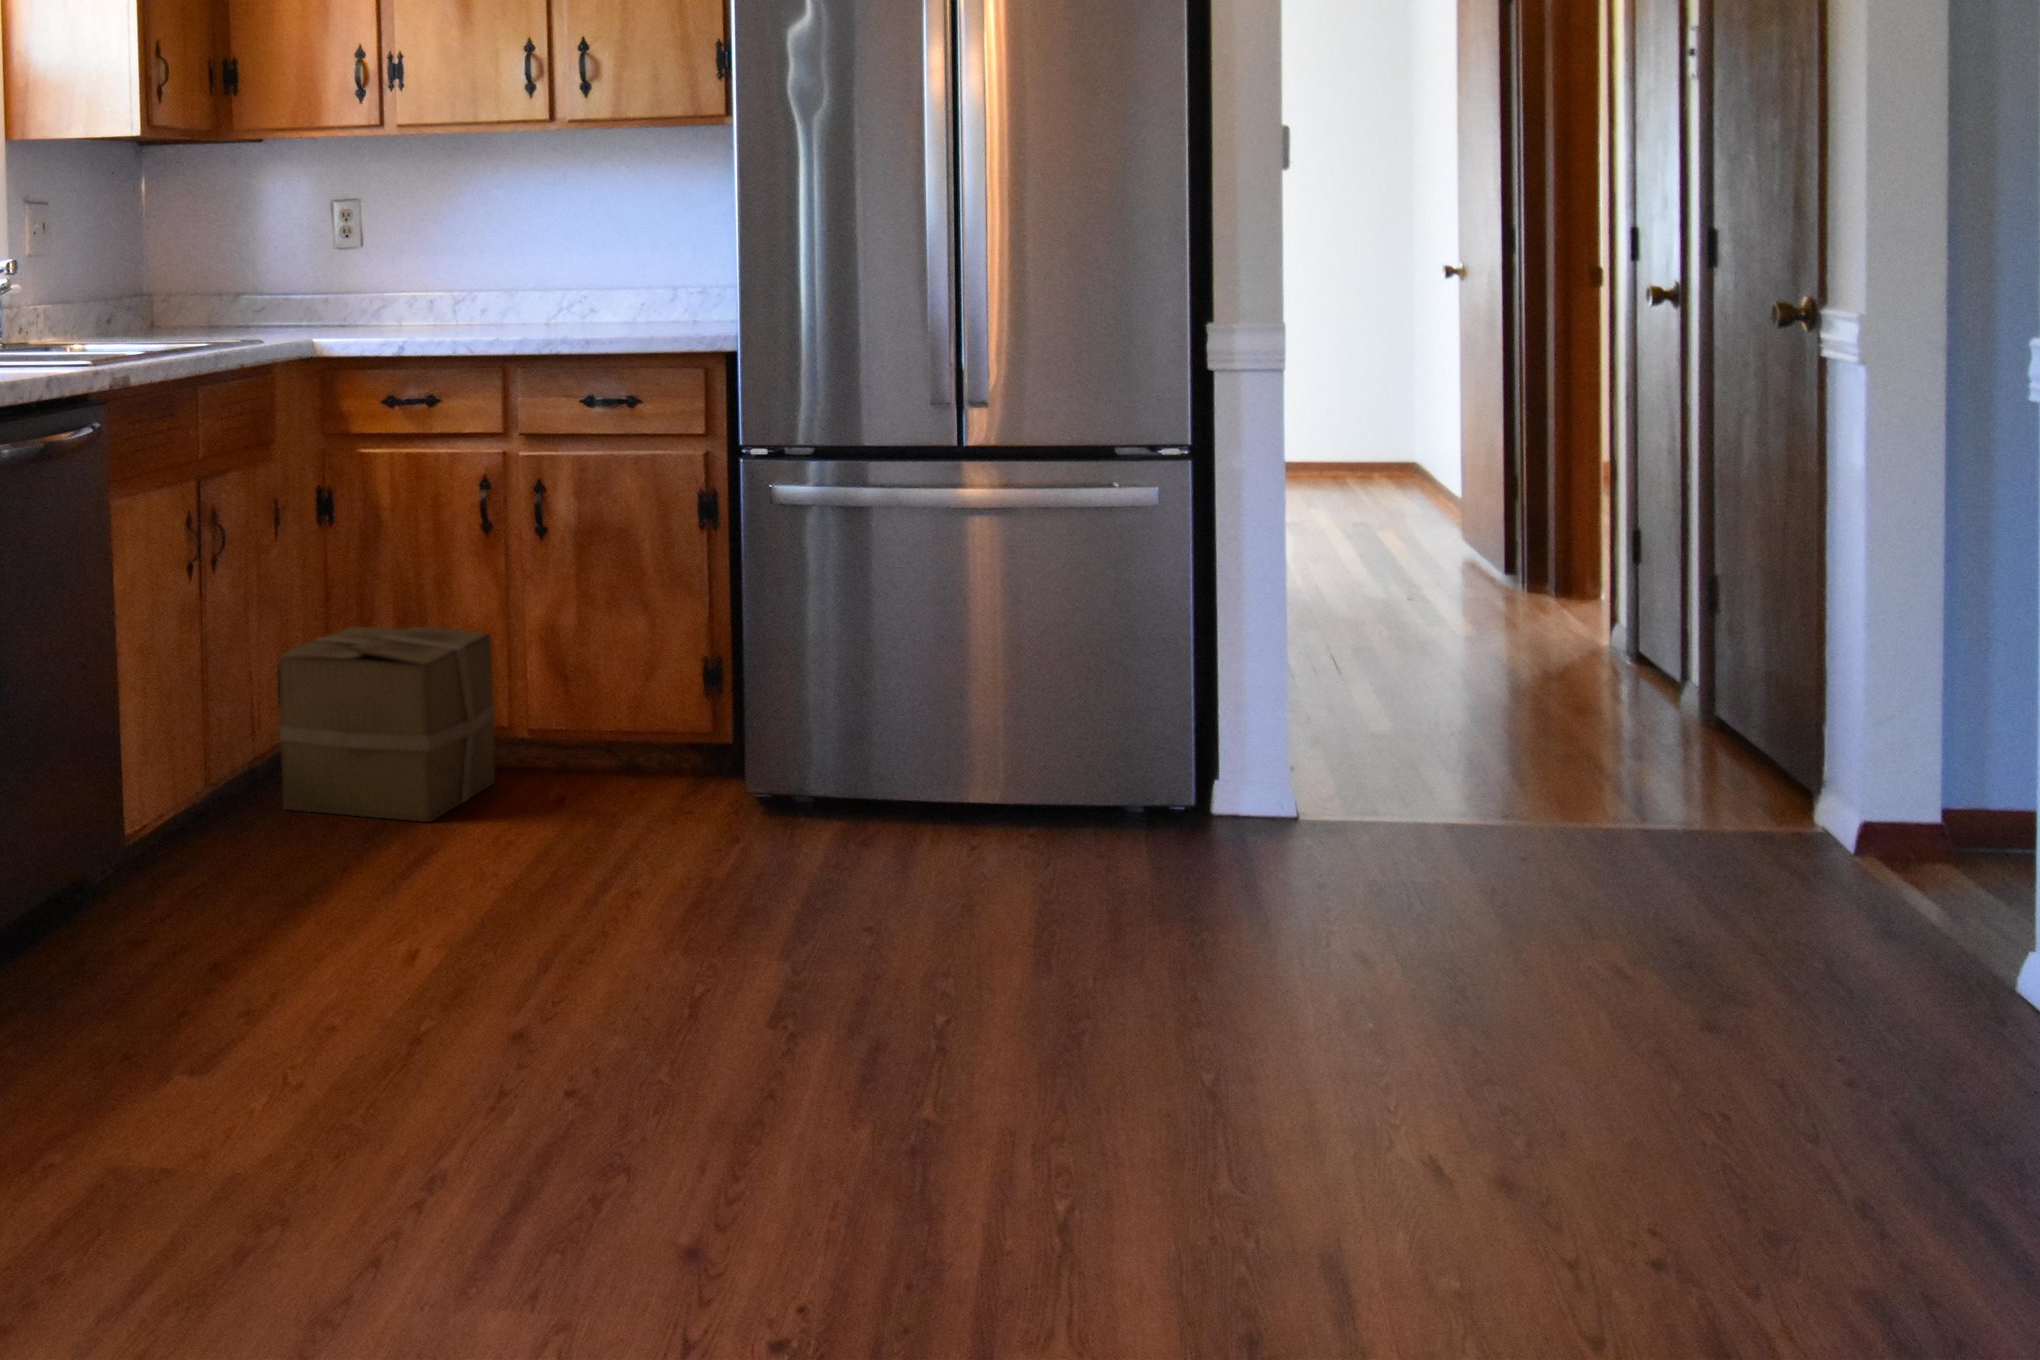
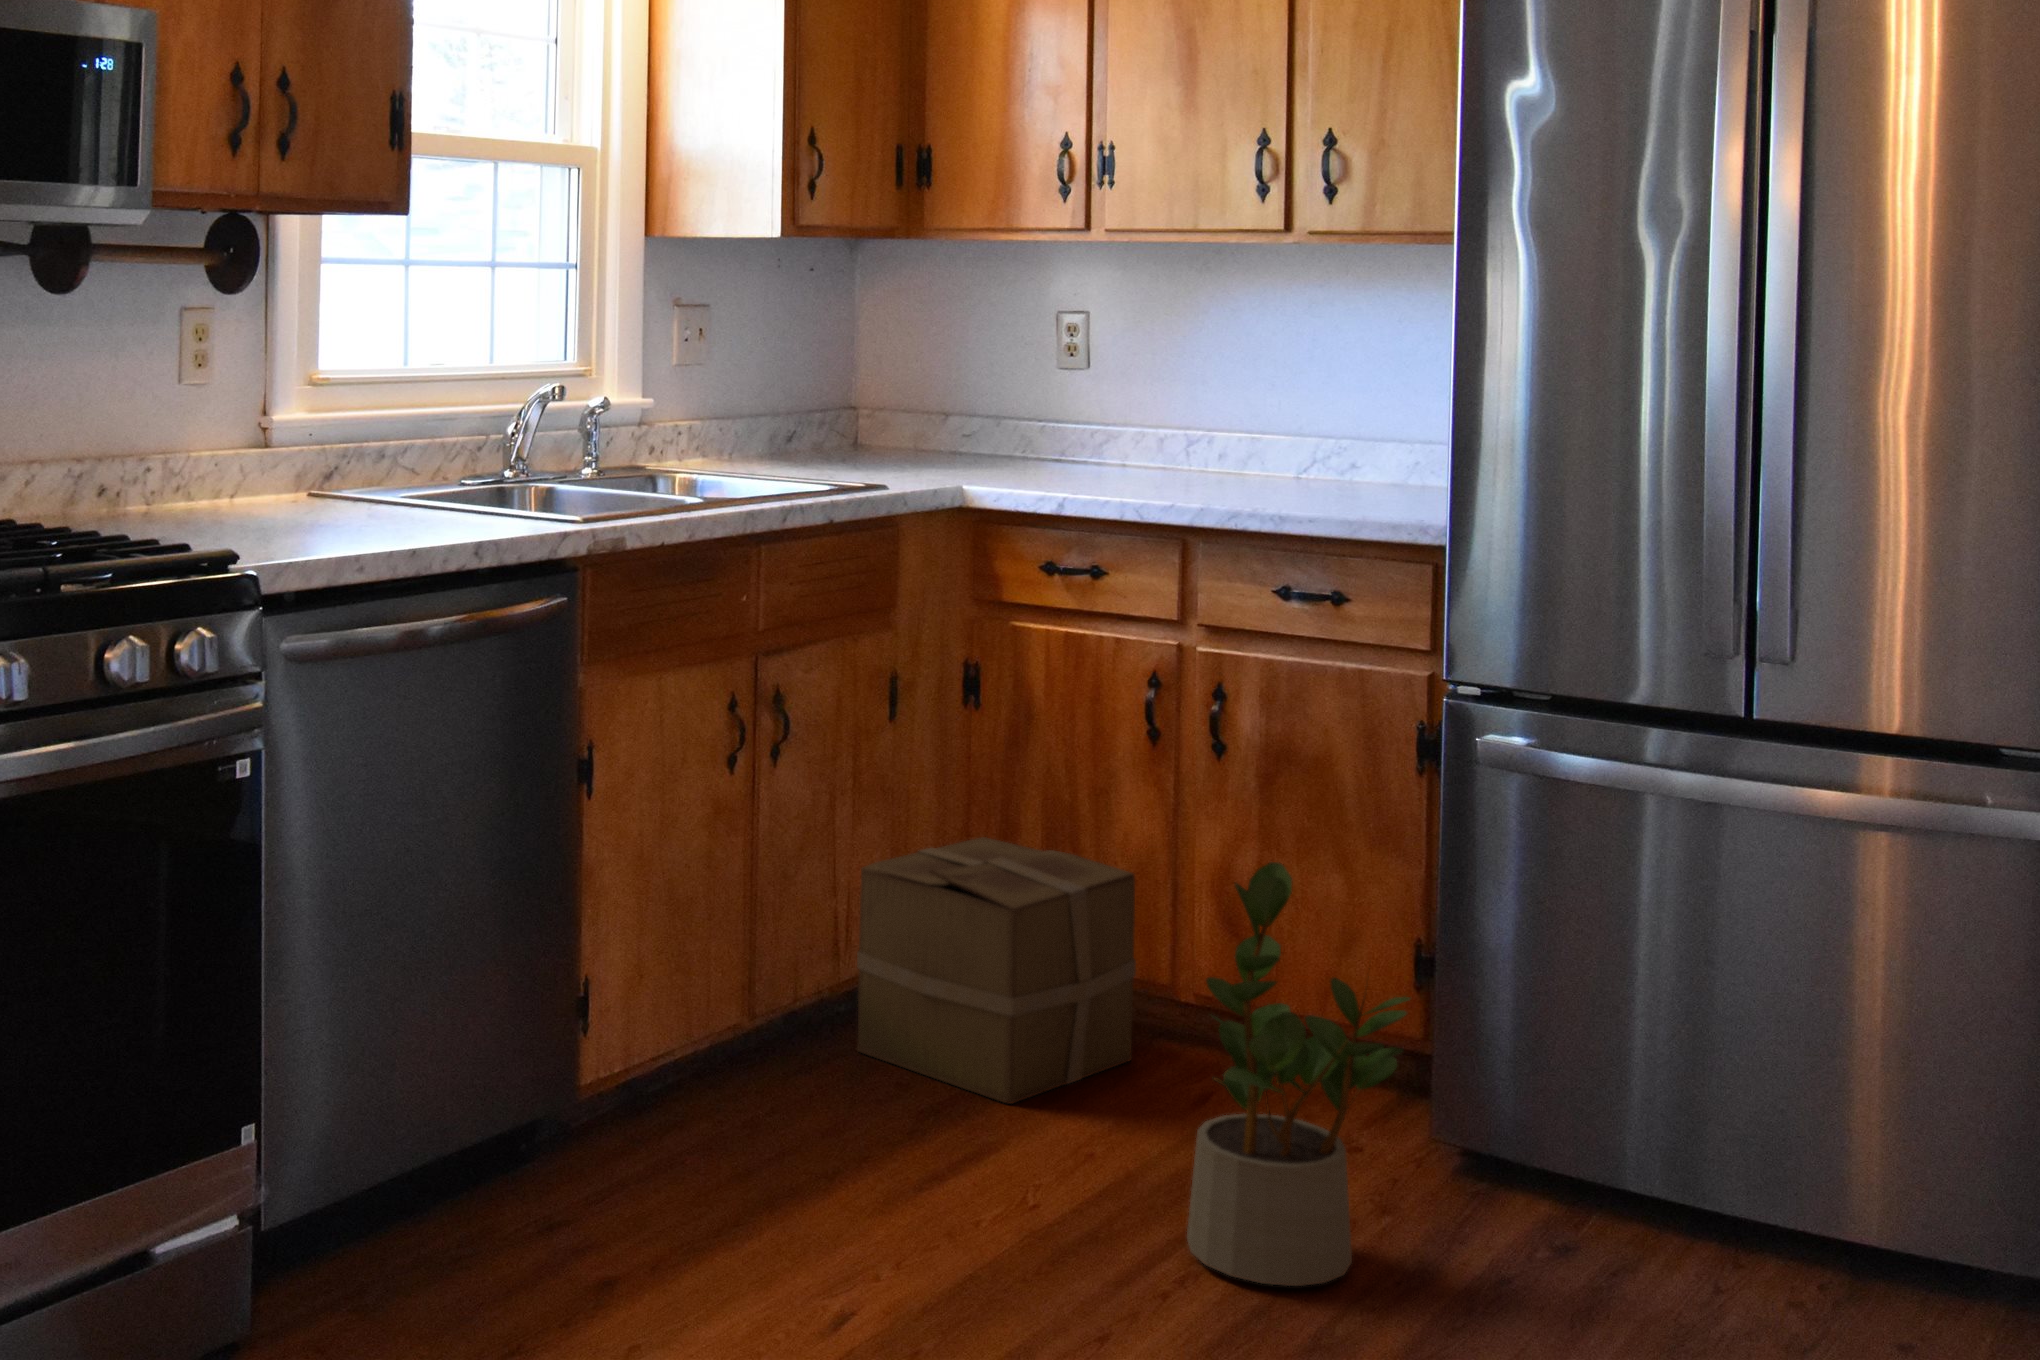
potted plant: none [627,577,781,888] -> present [1187,862,1410,1286]

